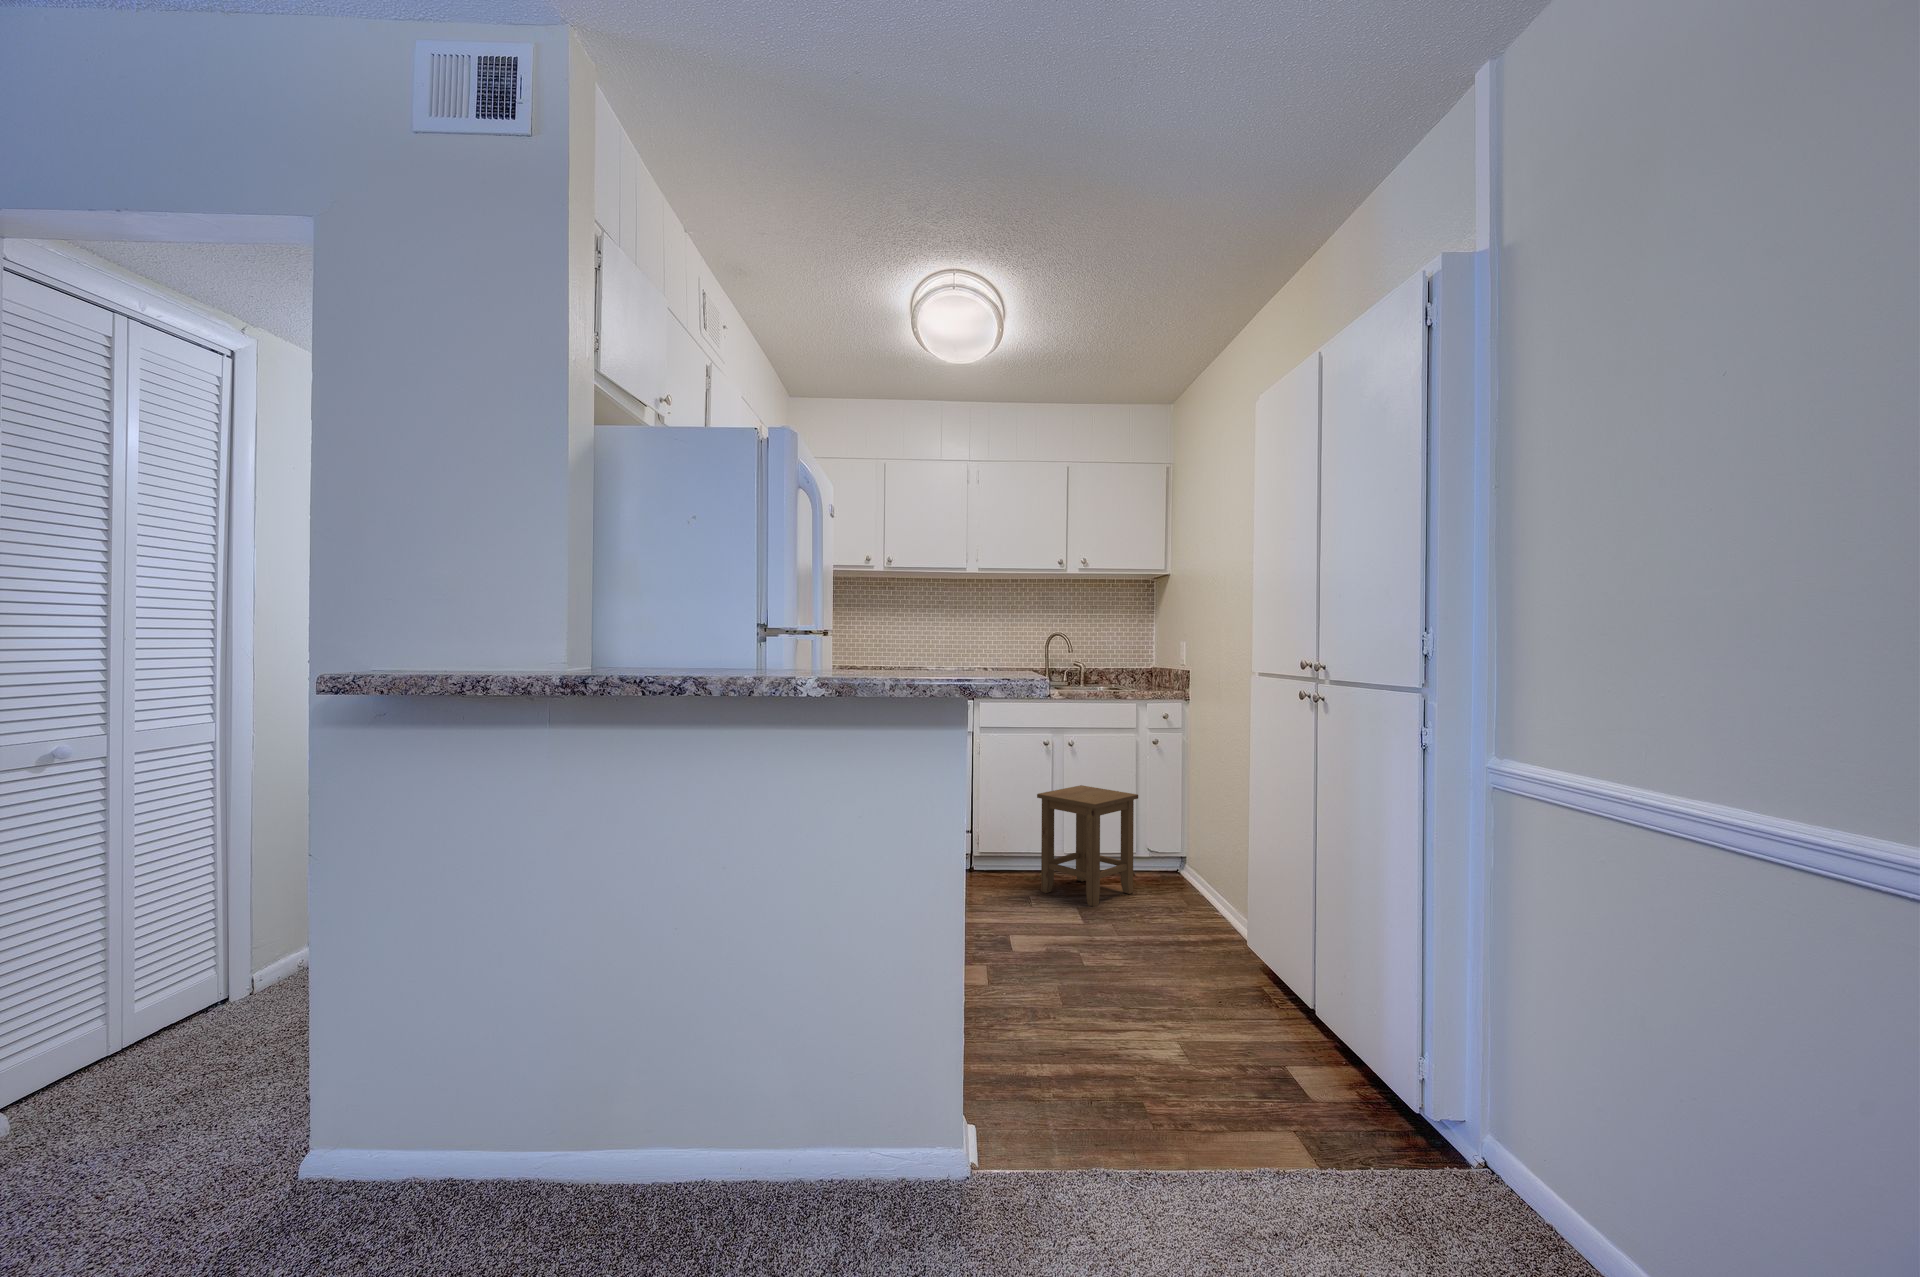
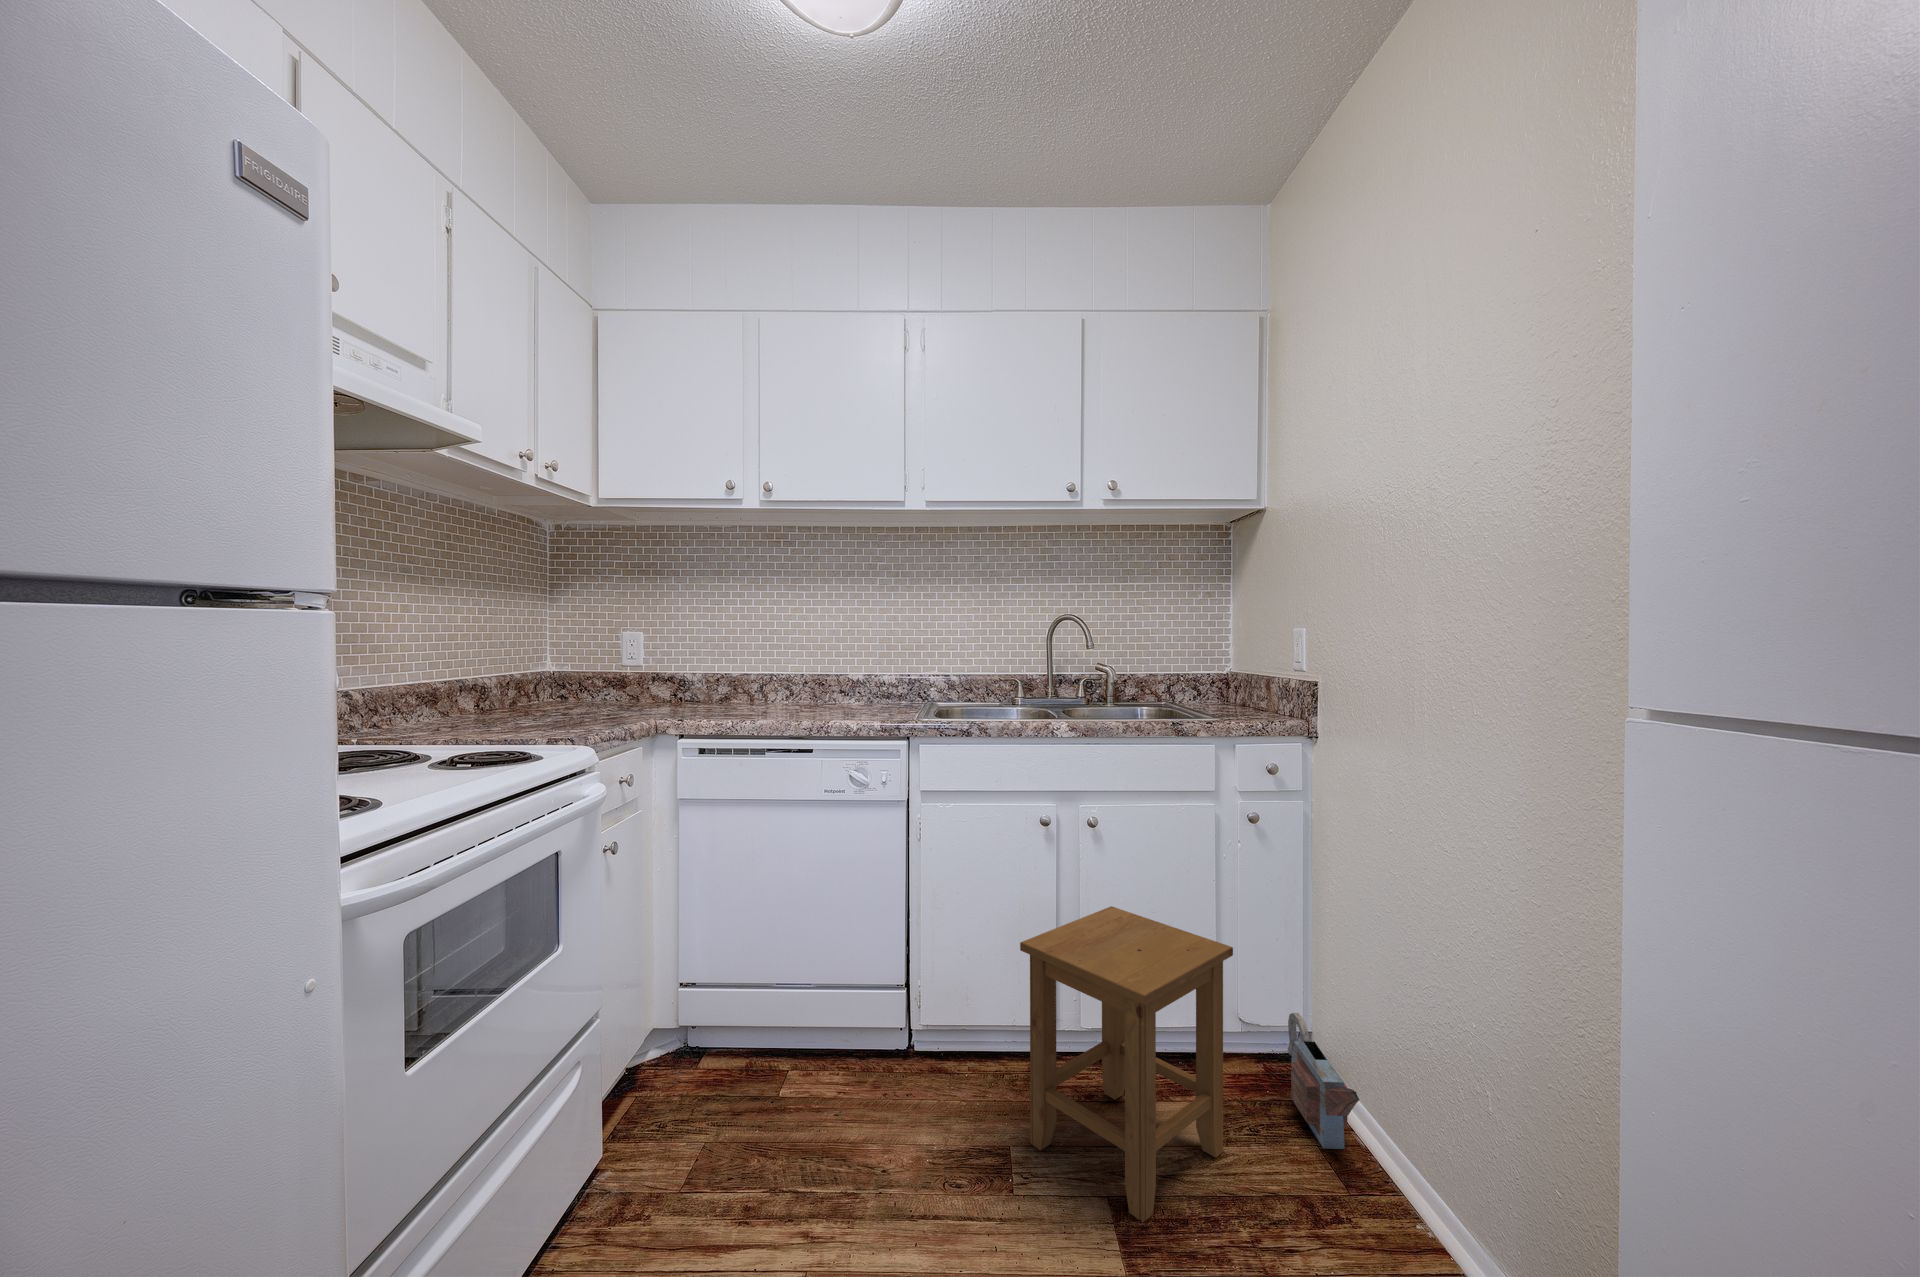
watering can: none [1169,839,1194,892] -> present [1288,1013,1359,1149]

